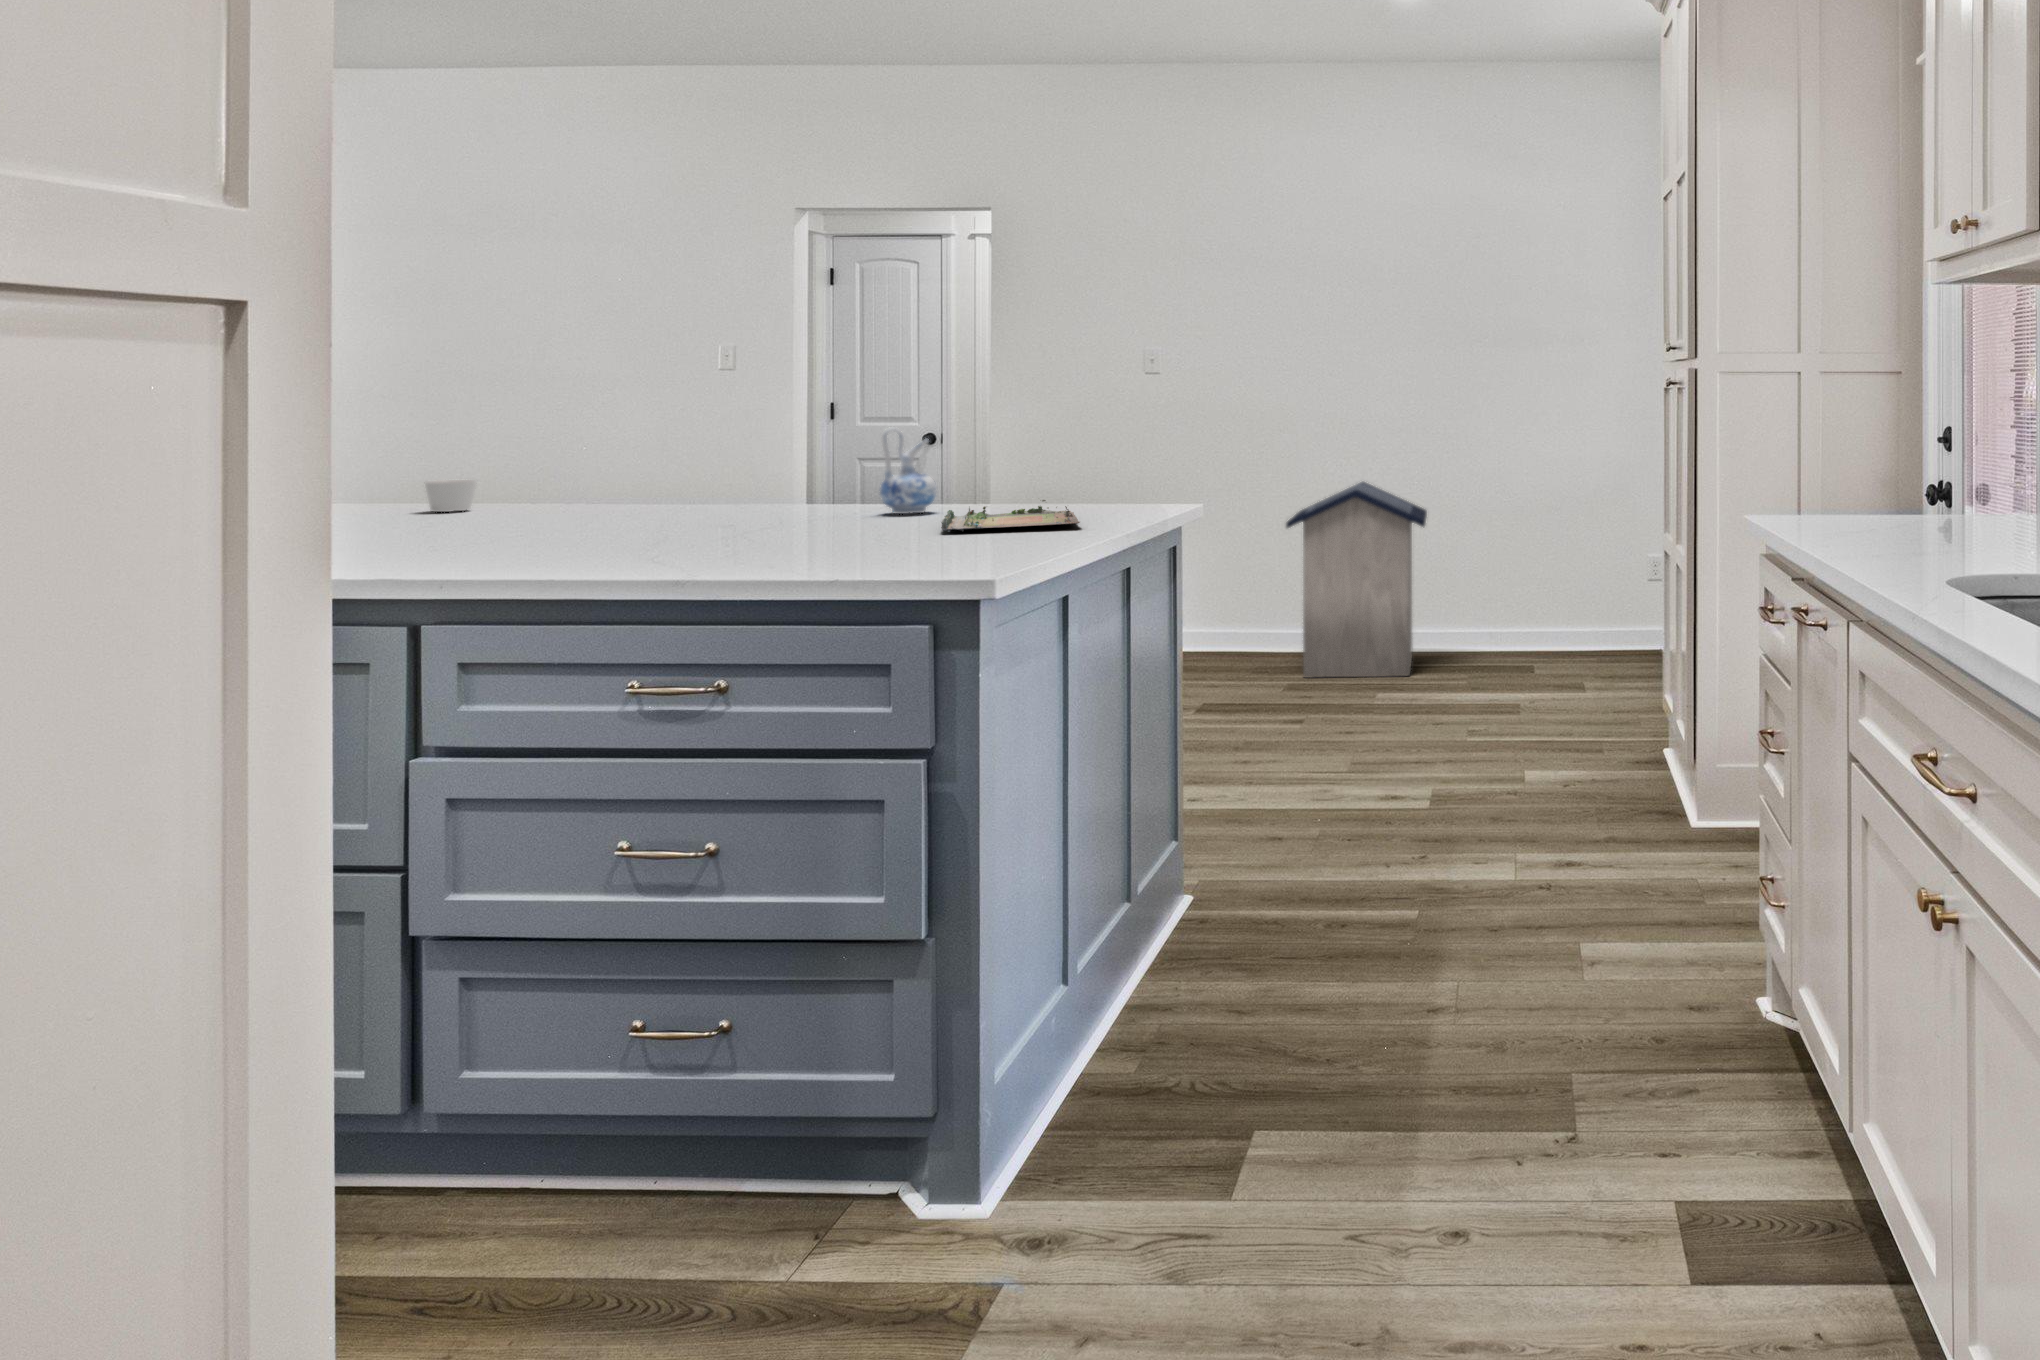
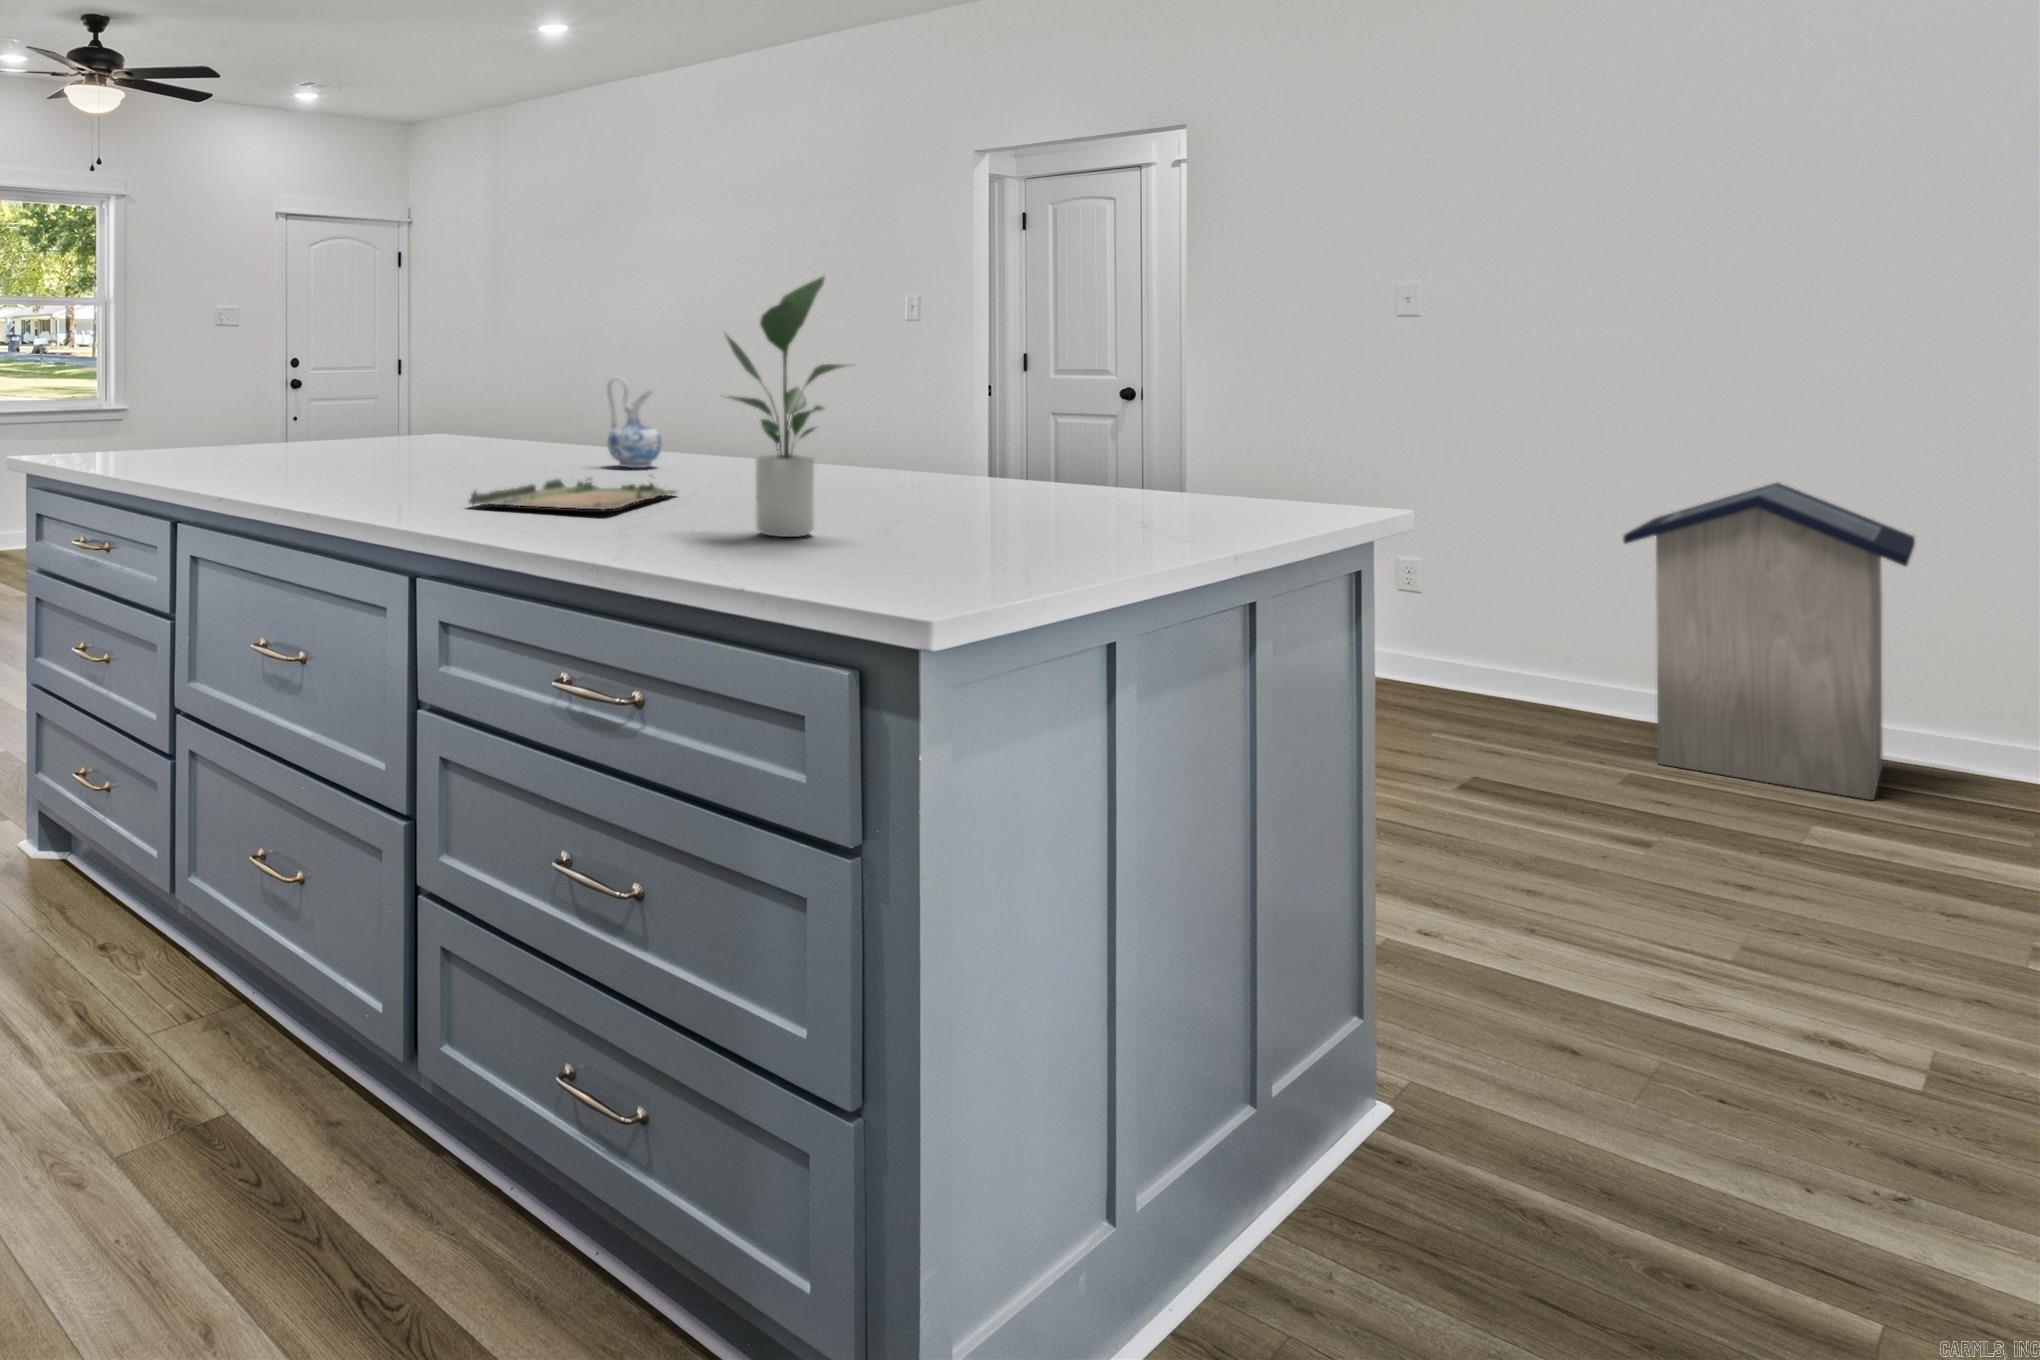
potted plant: none [748,342,867,551] -> present [726,277,845,537]
ceramic pitcher: present [880,427,936,514] -> present [607,377,661,468]
candle: present [425,479,477,512] -> none [560,423,601,453]
tray: present [941,500,1080,532] -> present [469,475,676,510]

